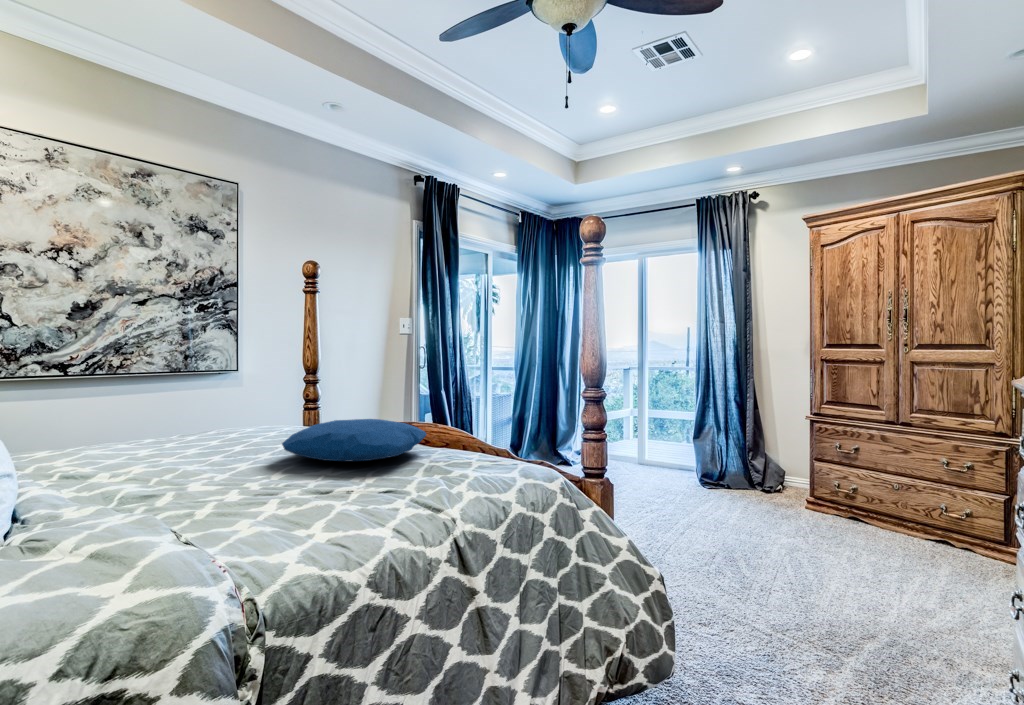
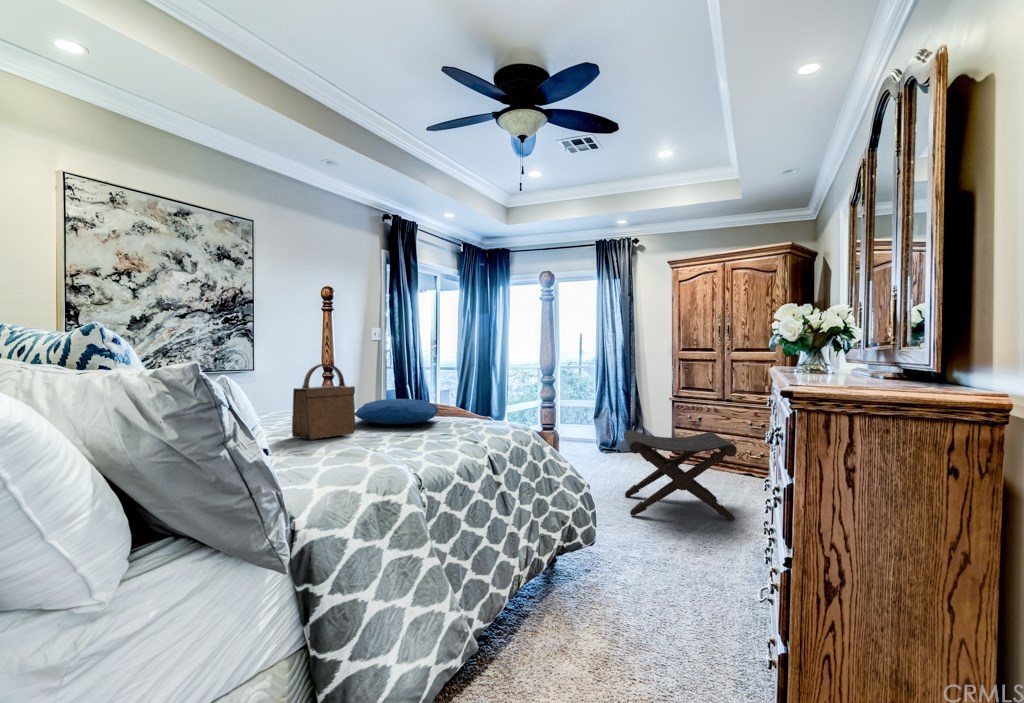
handbag: none [138,366,252,495] -> present [292,364,355,440]
footstool: none [735,466,934,632] -> present [624,430,737,520]

